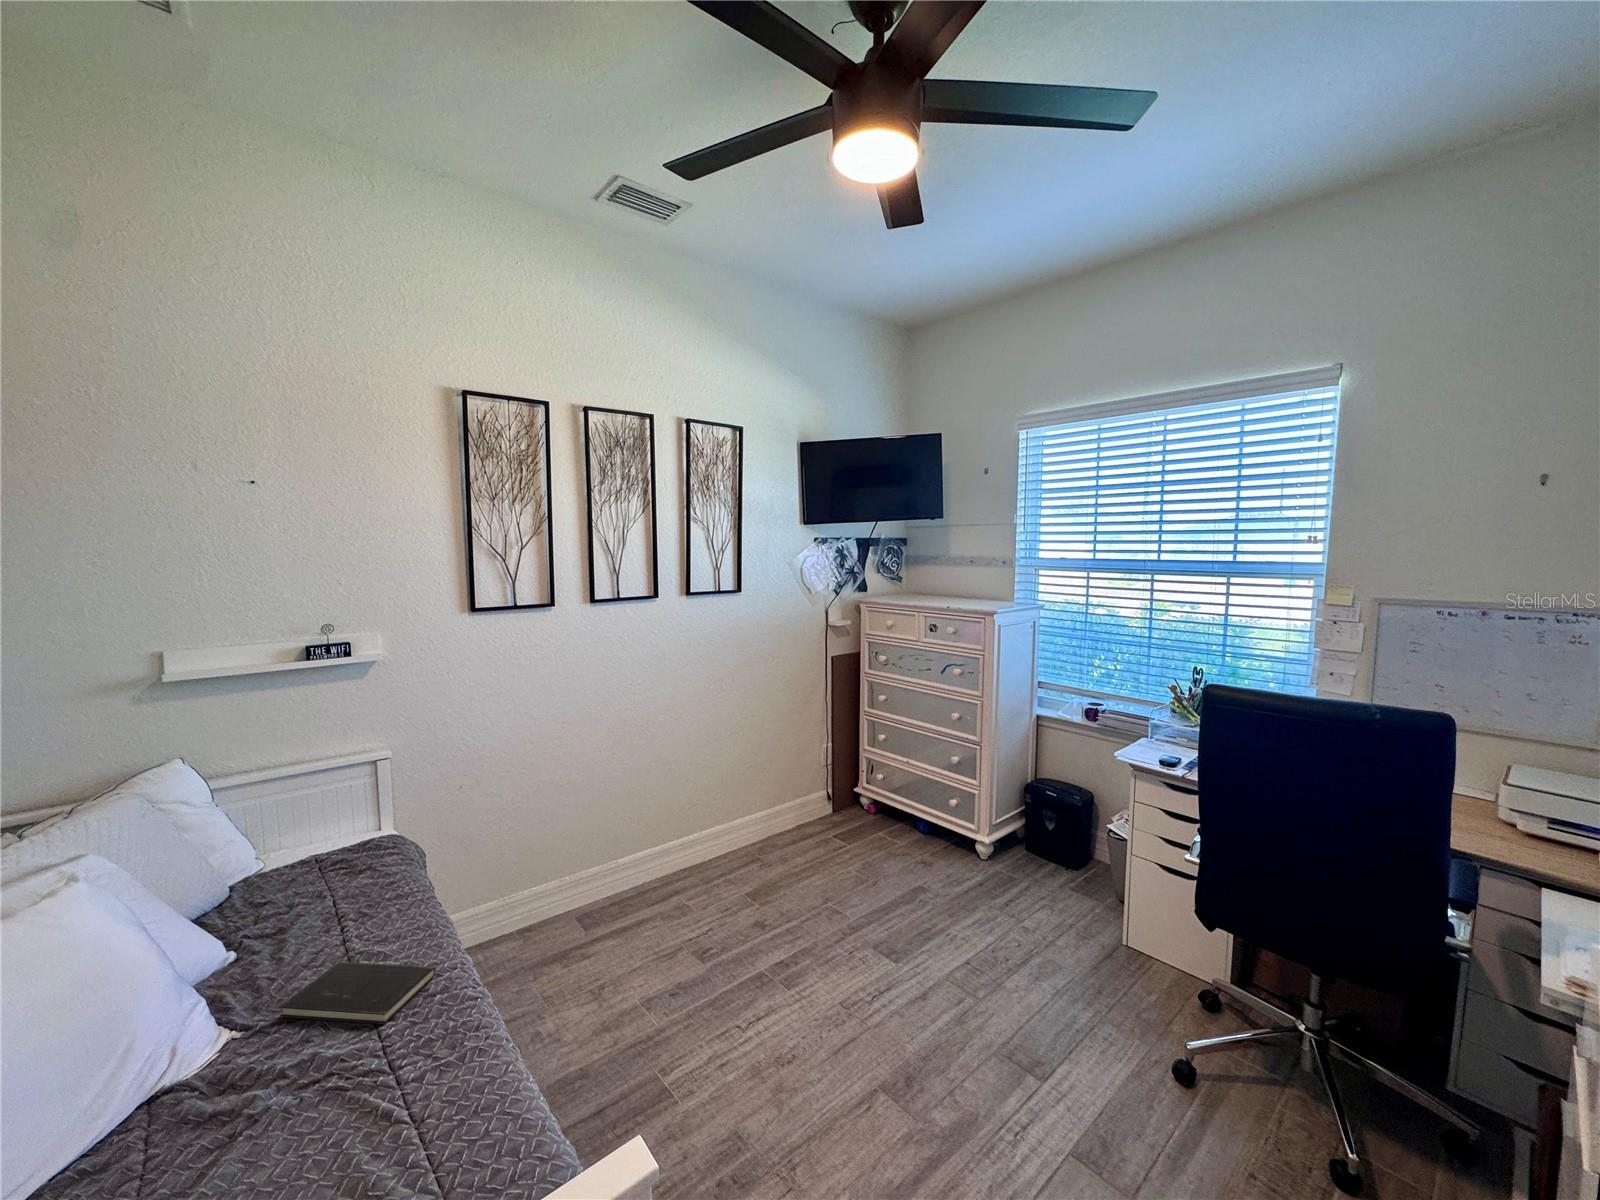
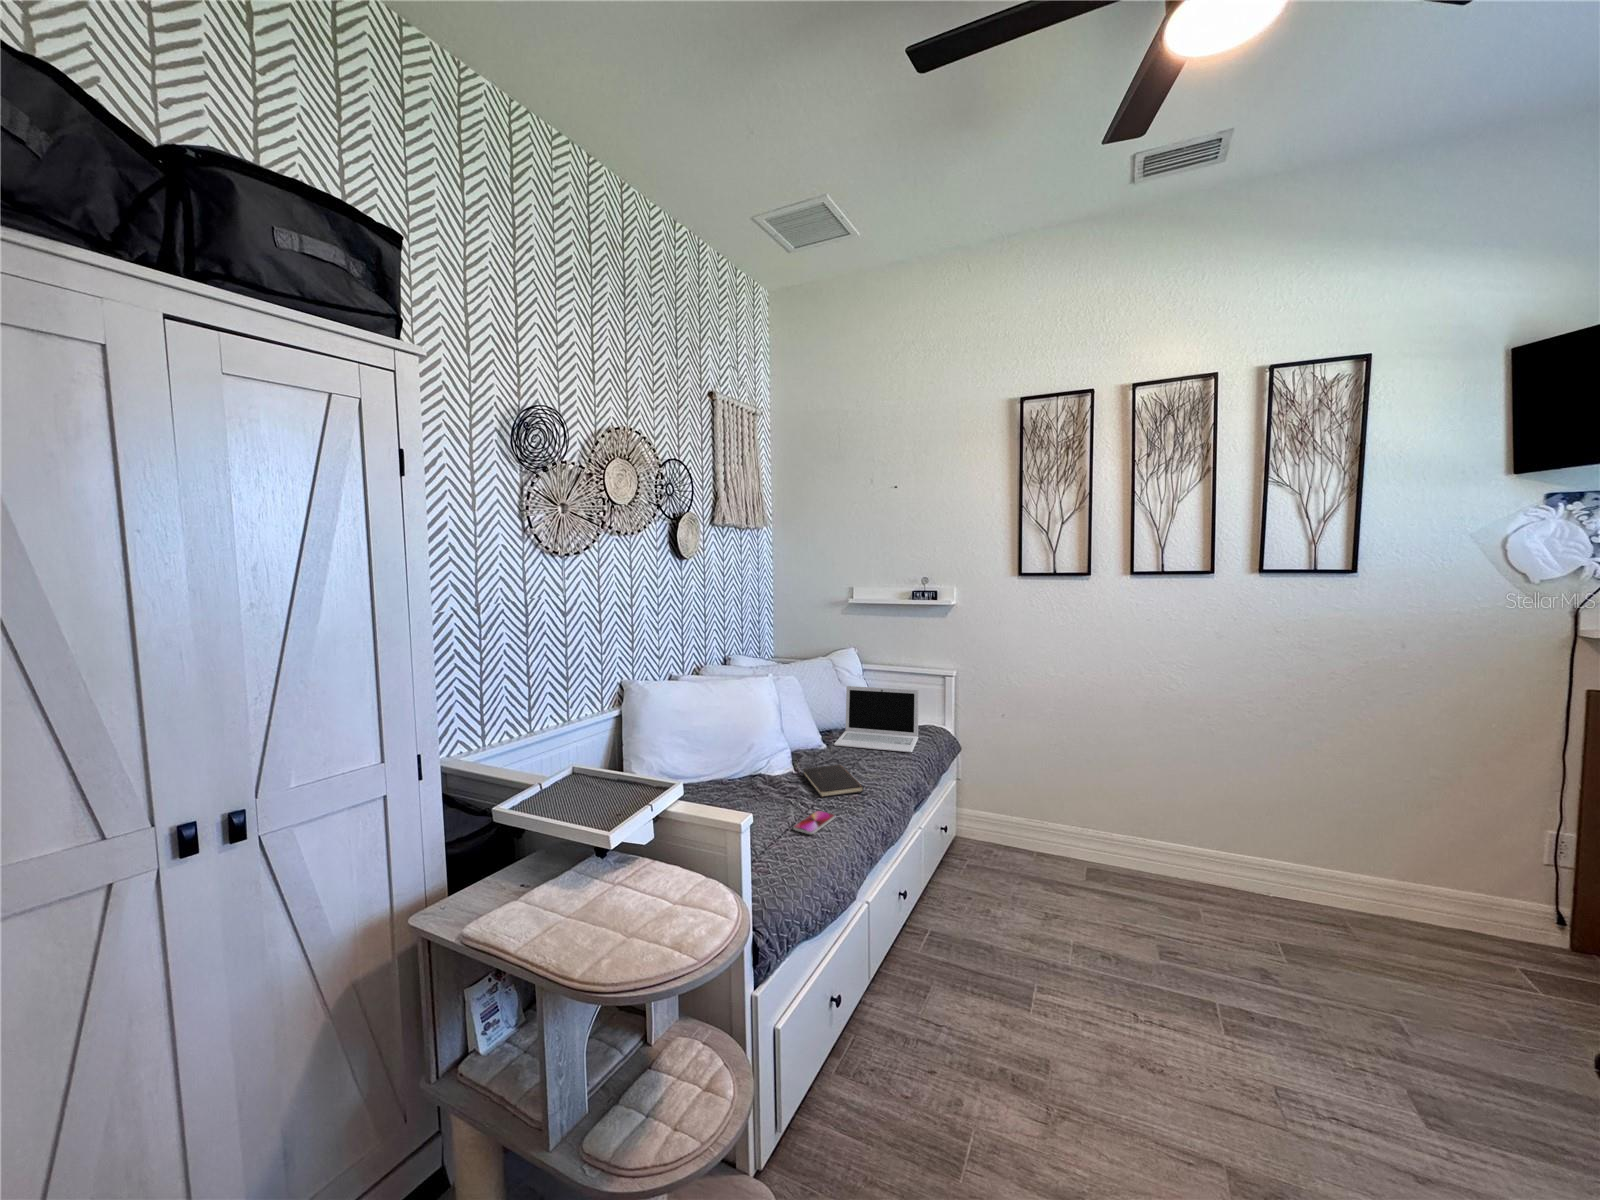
laptop: none [223,797,405,946] -> present [834,686,919,752]
smartphone: none [422,1026,476,1090] -> present [793,811,836,834]

